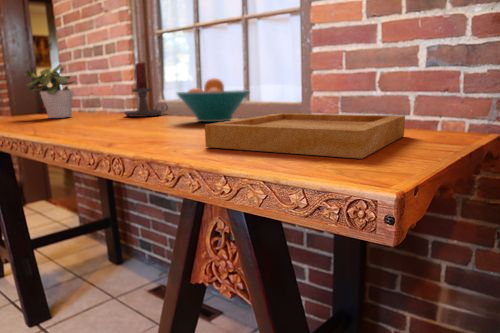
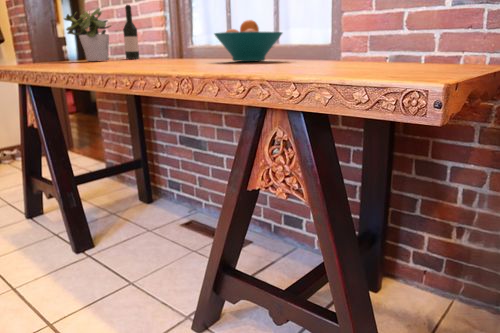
wine bottle: none [92,58,110,113] -> present [123,5,139,59]
candle holder: present [125,62,168,117] -> none [158,8,198,60]
tray: present [205,113,405,159] -> none [262,47,435,72]

